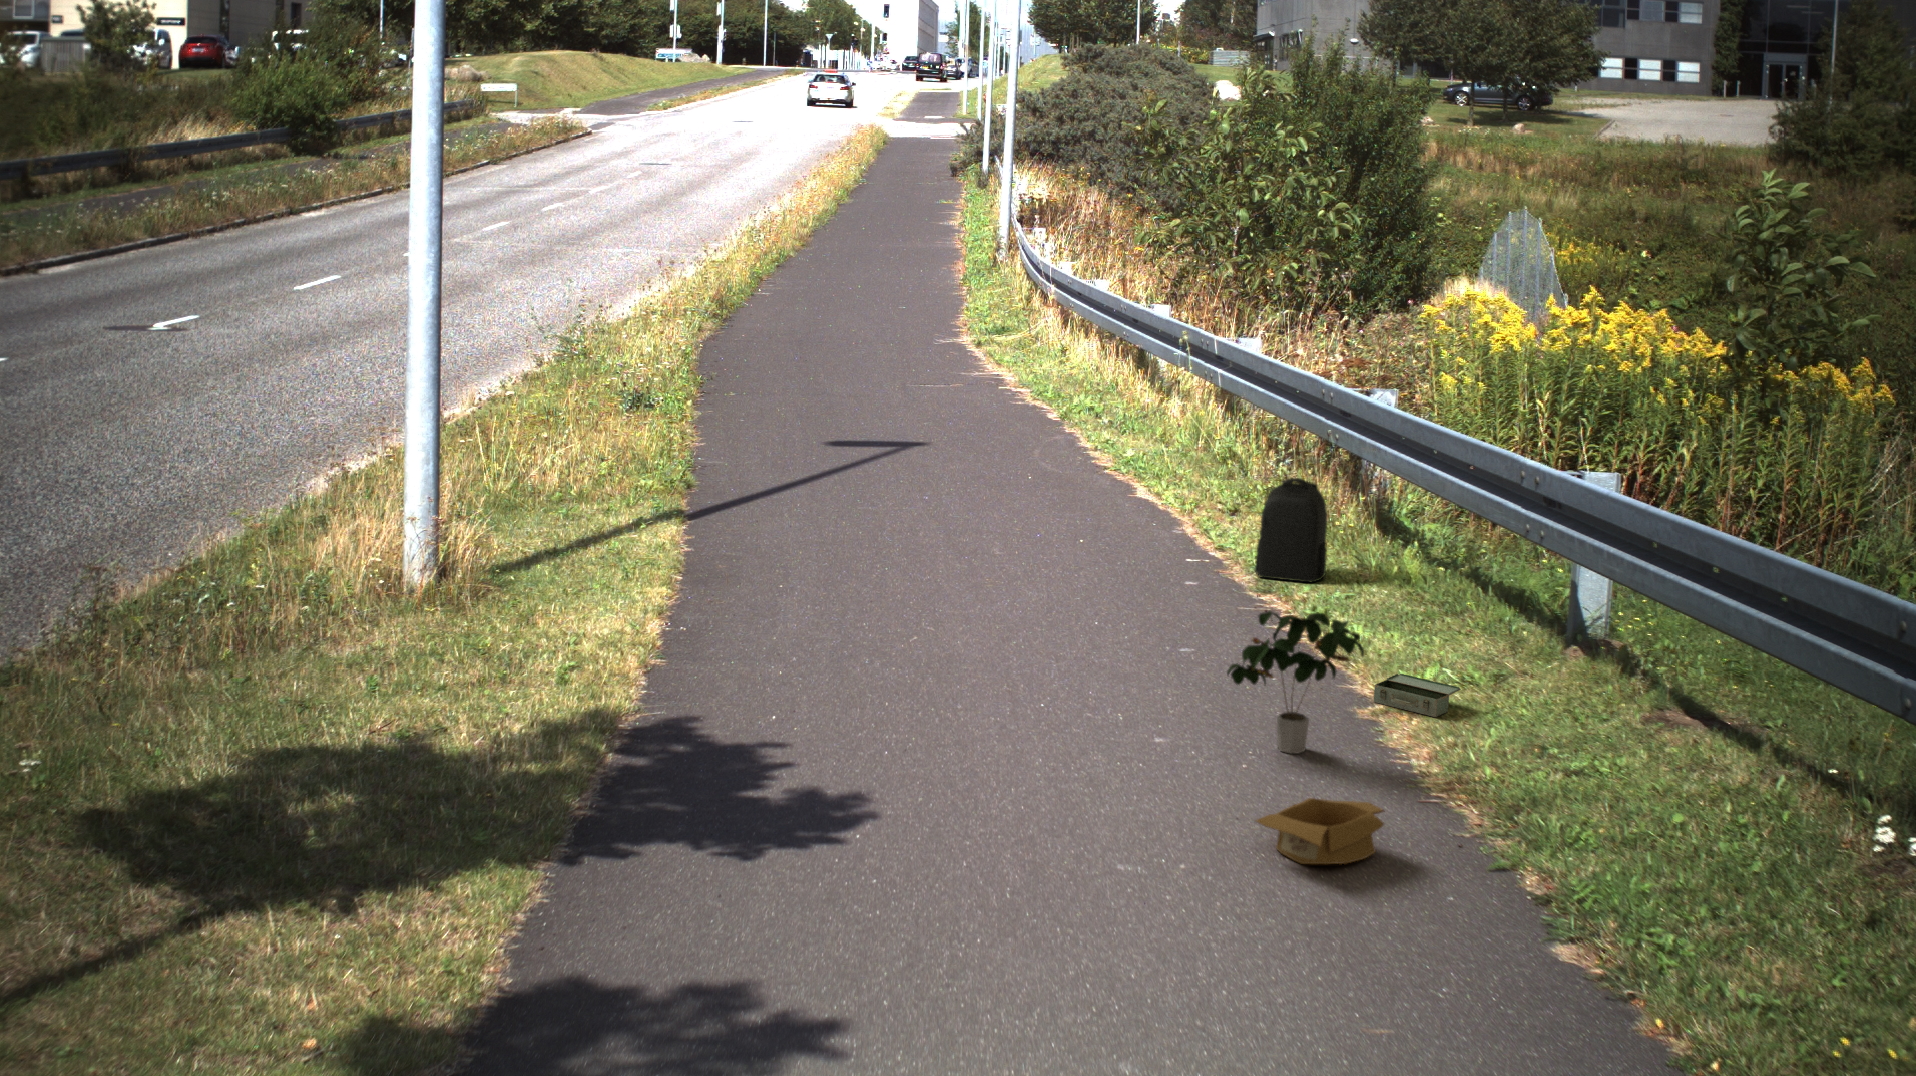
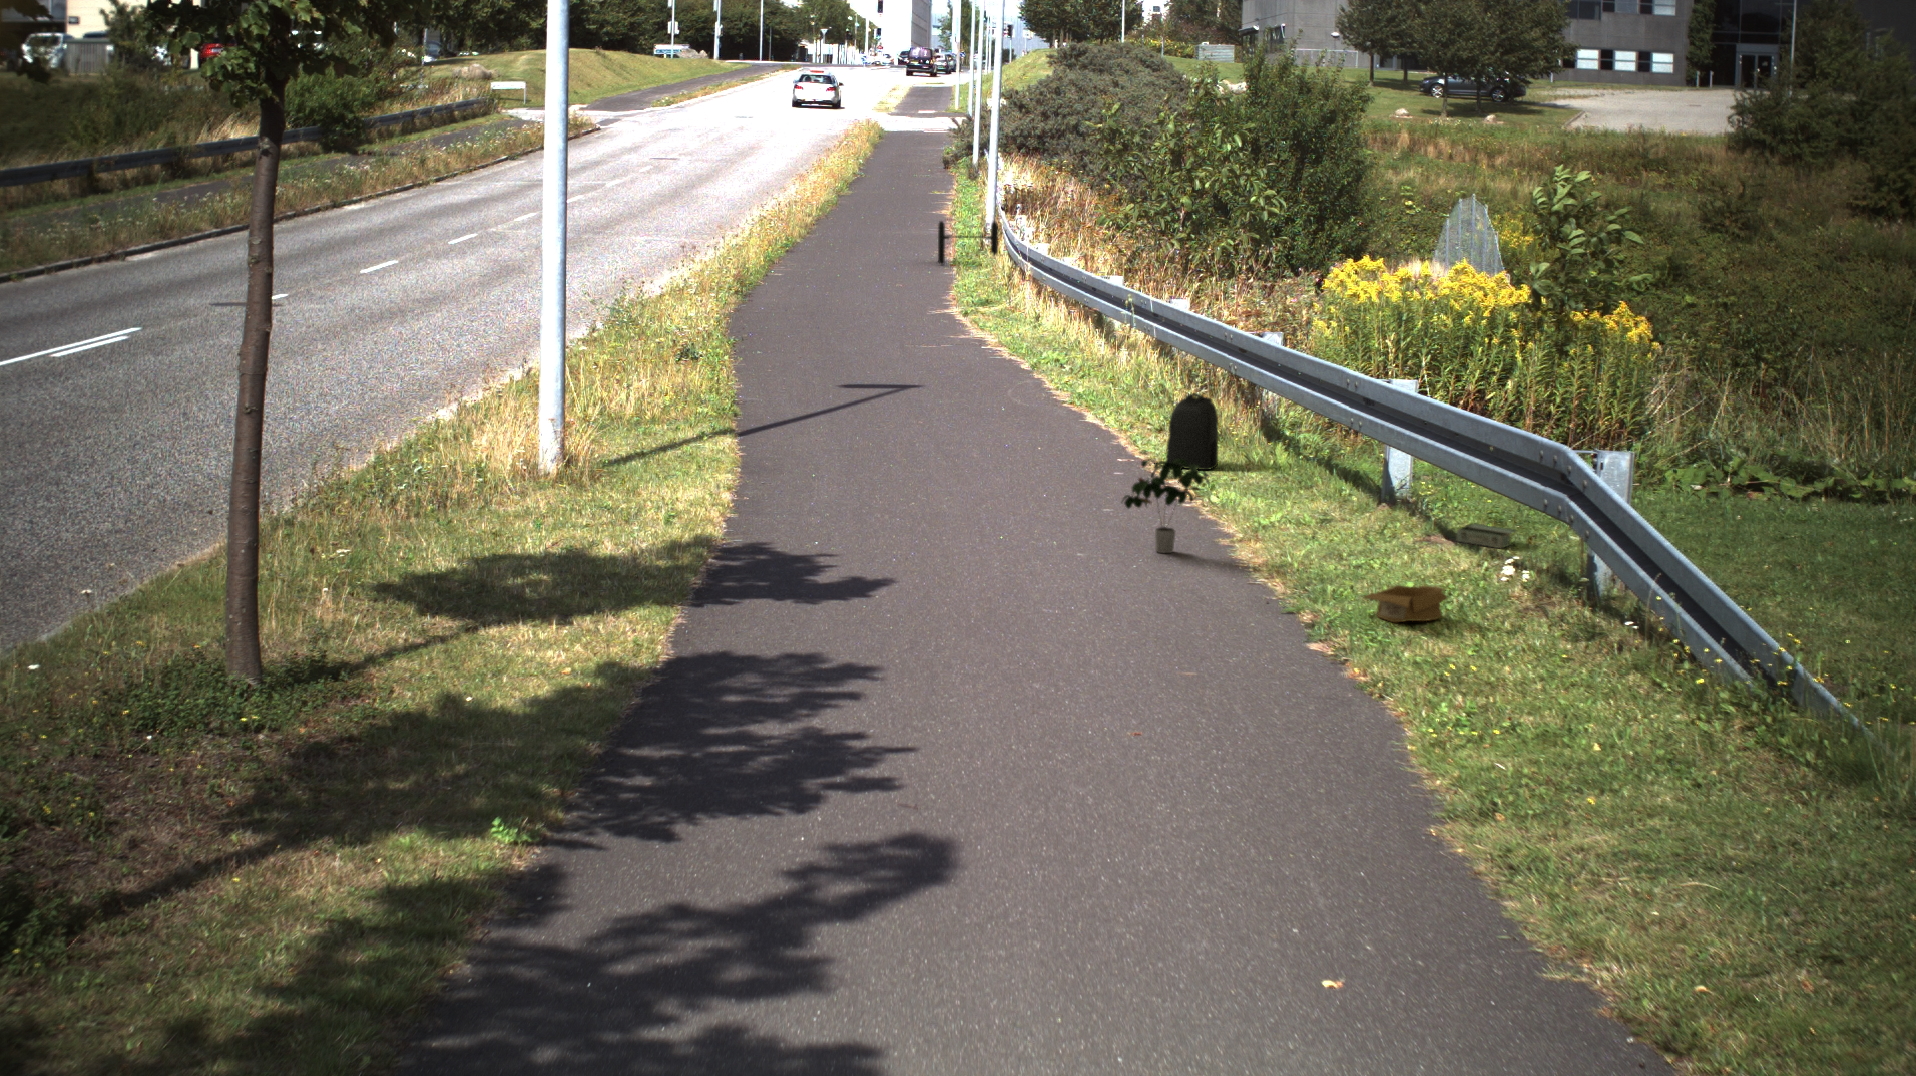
bench: none [946,234,1013,283] -> present [938,221,998,265]
toolbox: present [1374,674,1461,717] -> present [1457,523,1516,548]
cardboard box: present [1256,798,1384,864] -> present [1365,585,1447,623]

